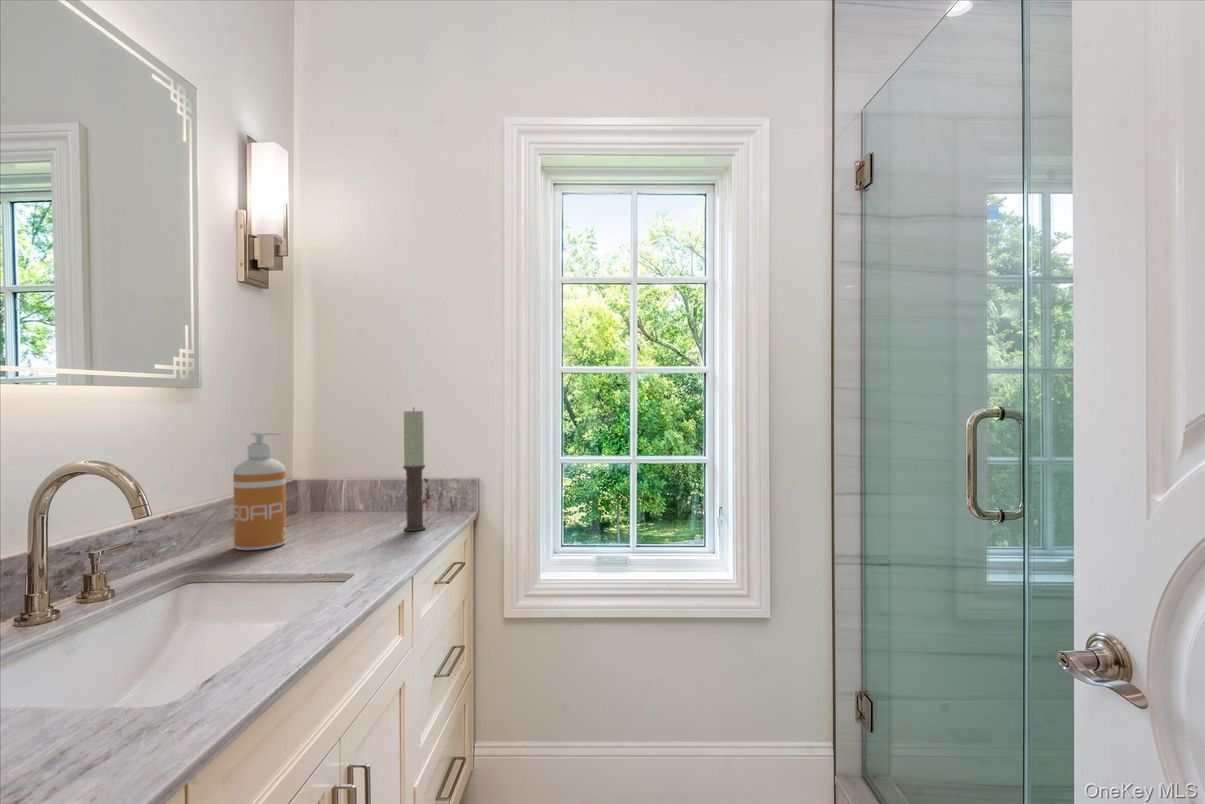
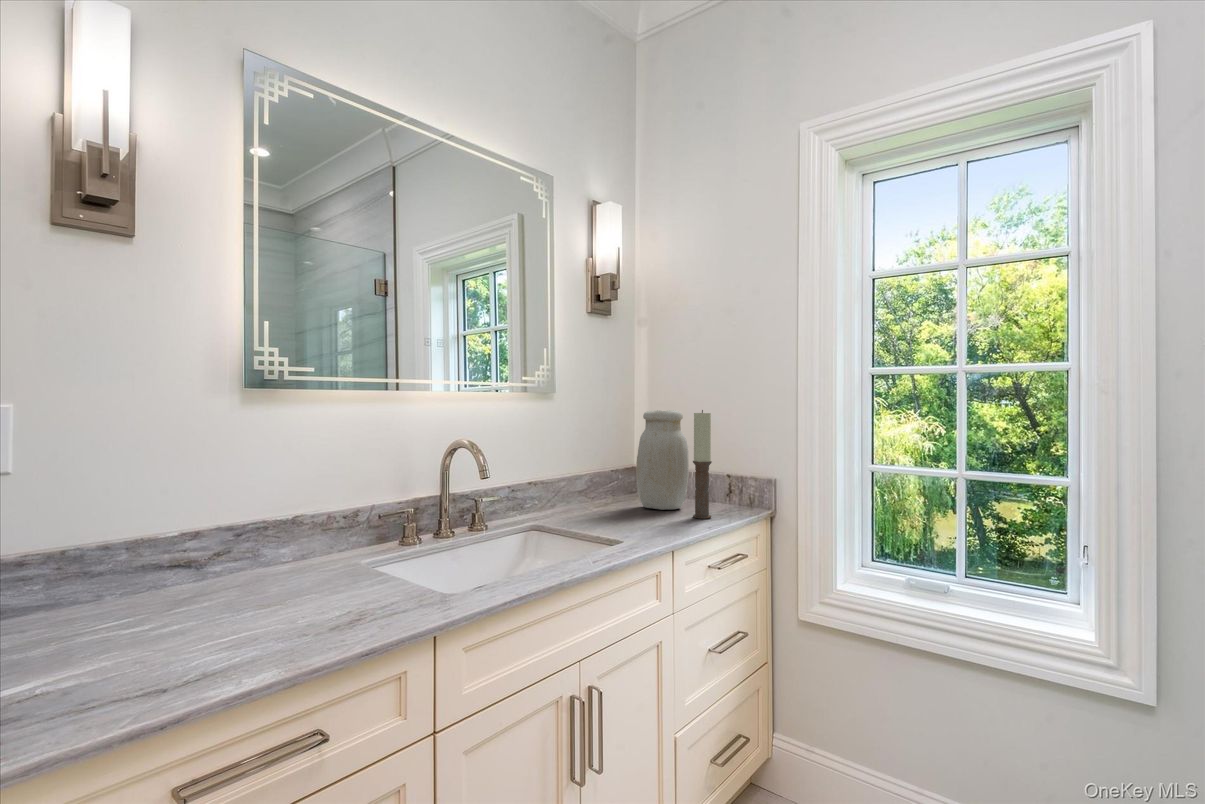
jar: none [322,409,388,527] -> present [636,410,689,510]
soap dispenser: present [233,432,286,550] -> none [568,427,603,516]

